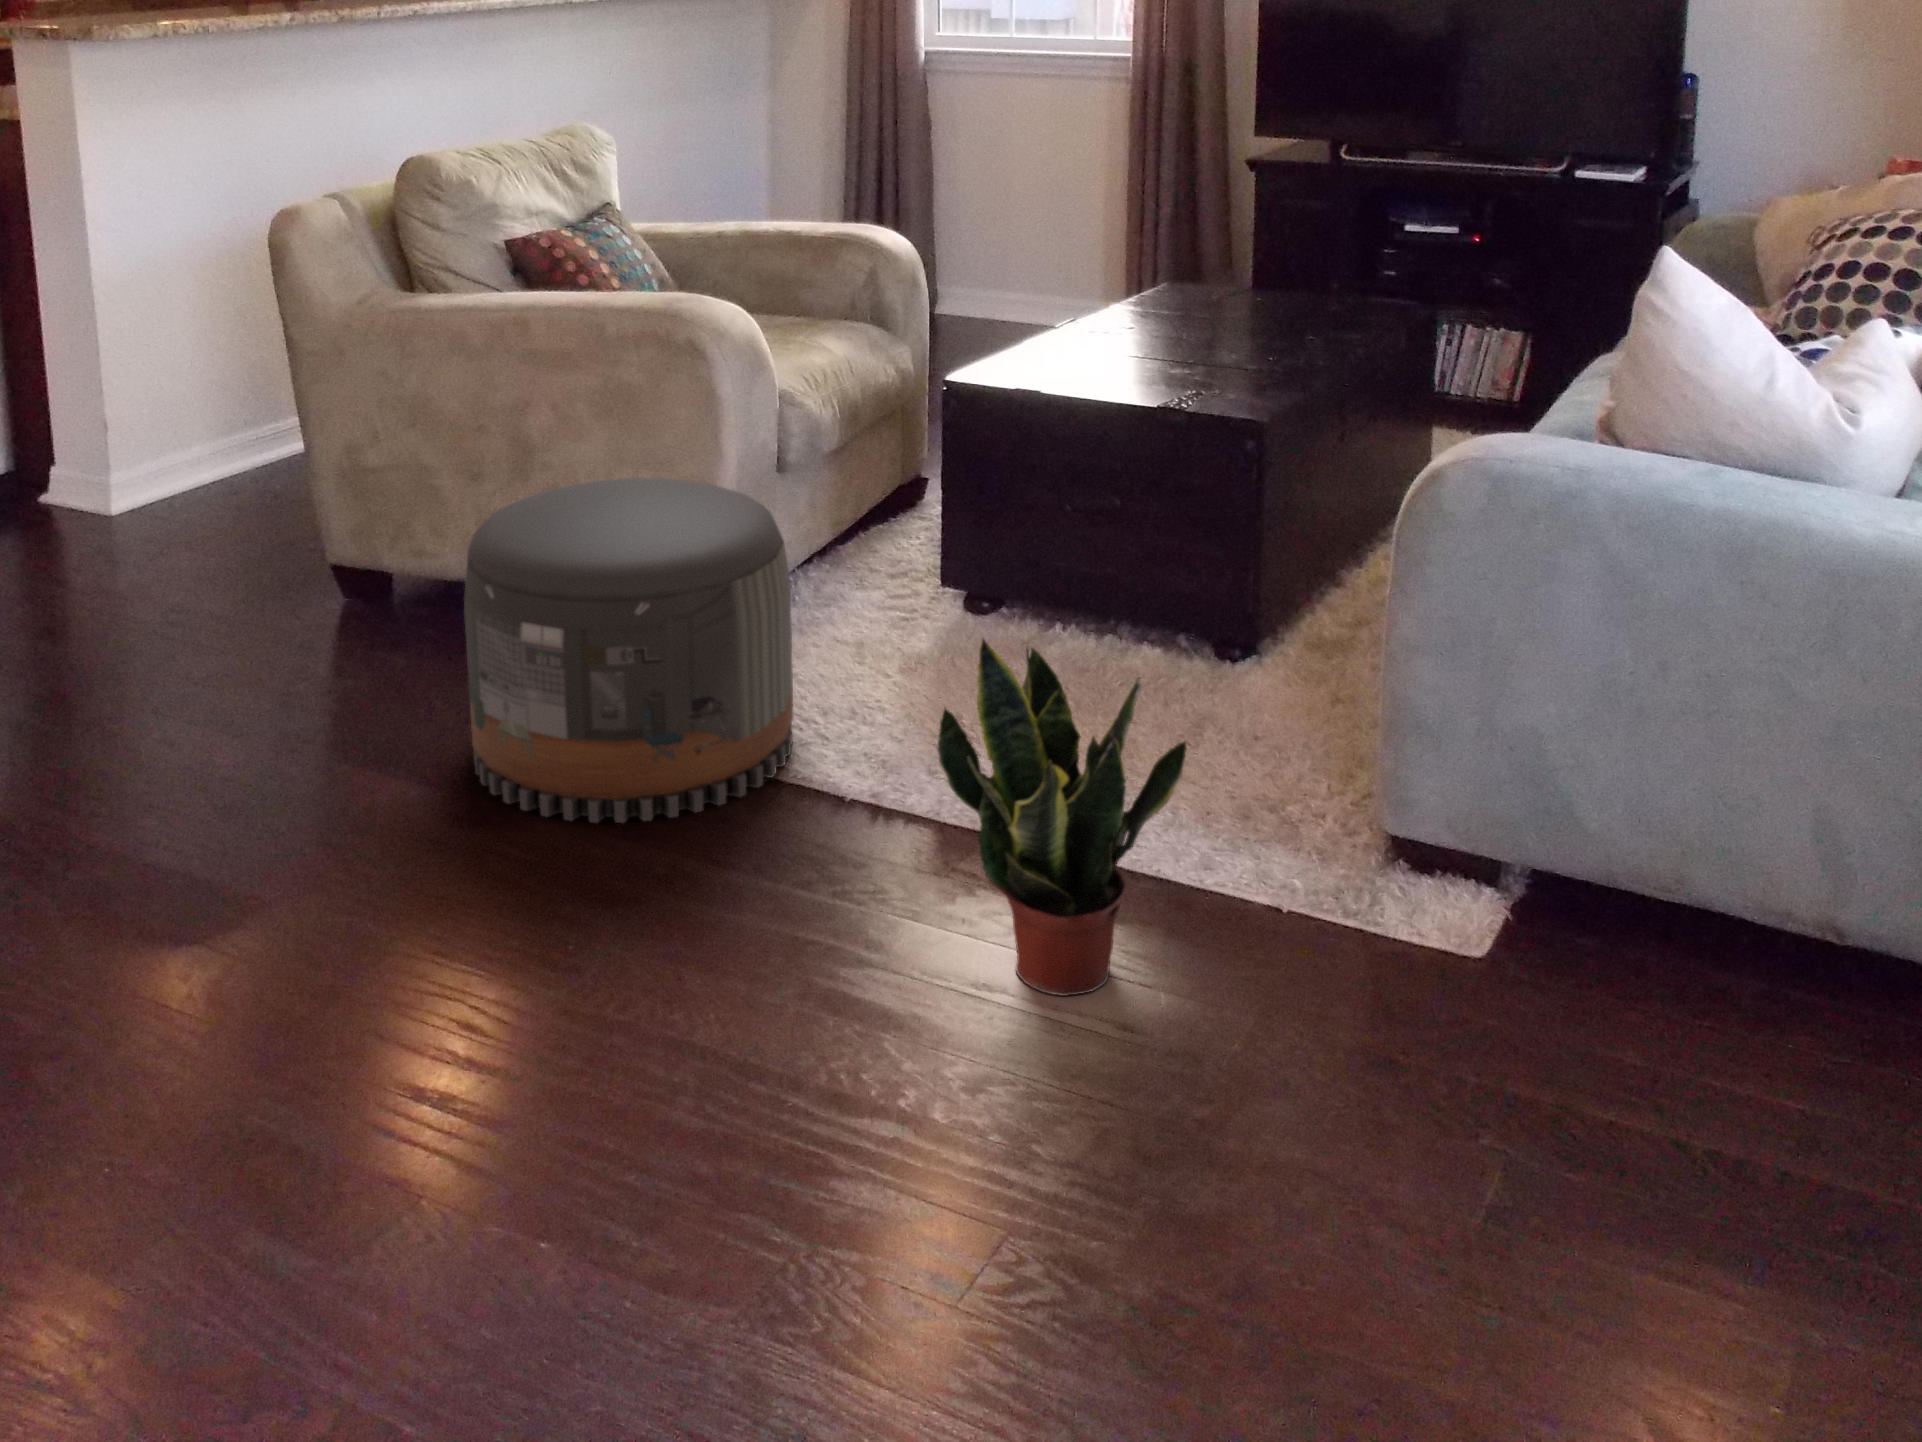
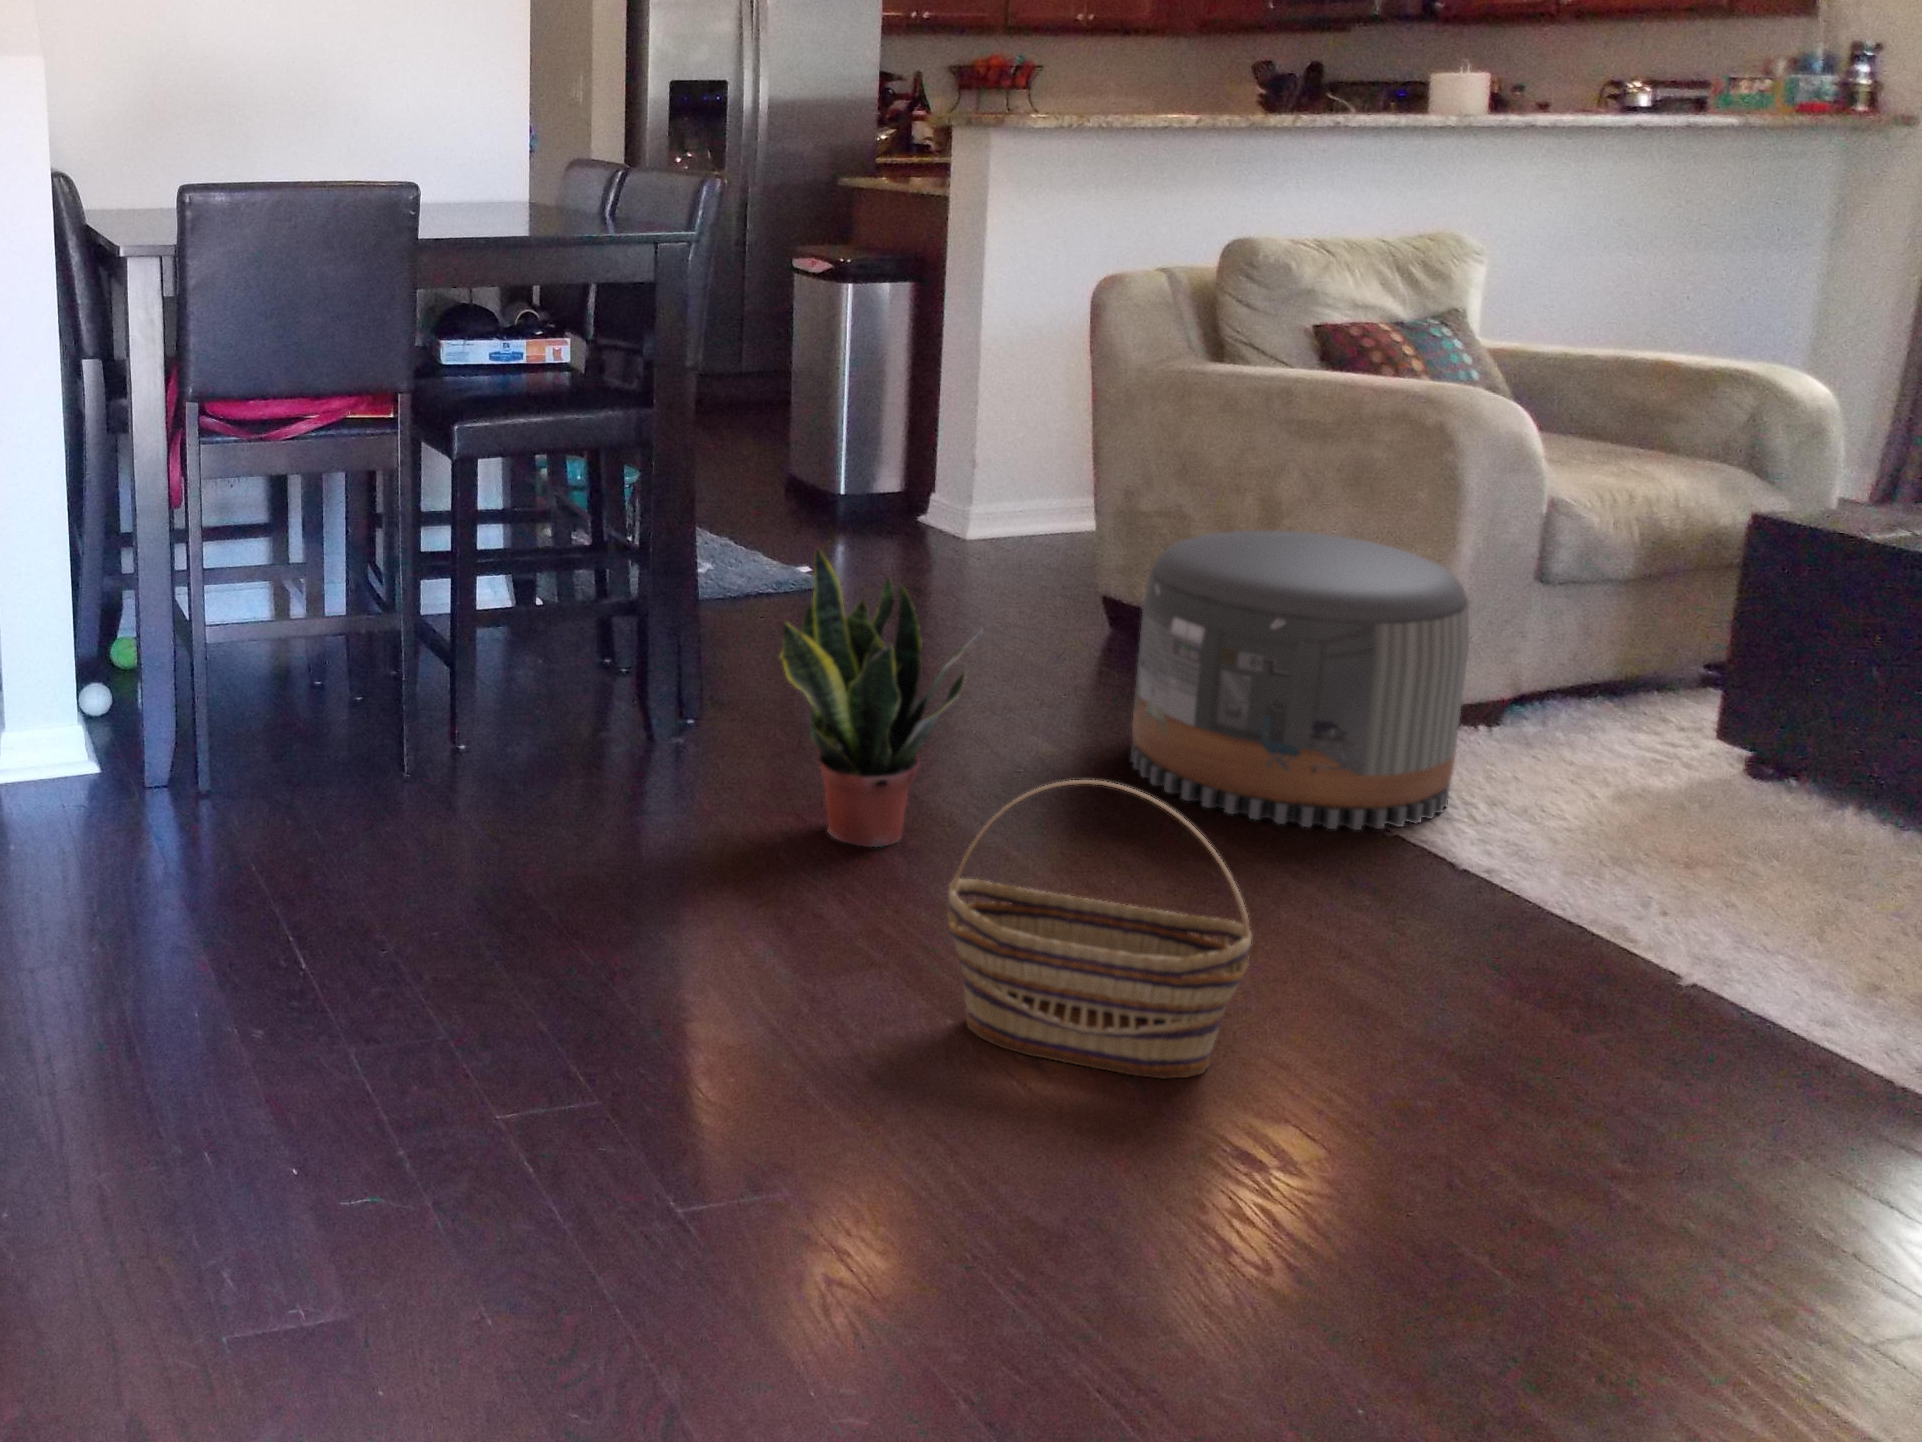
potted plant: present [937,639,1187,996] -> present [780,548,981,847]
basket: none [527,947,882,1330] -> present [948,780,1251,1079]

